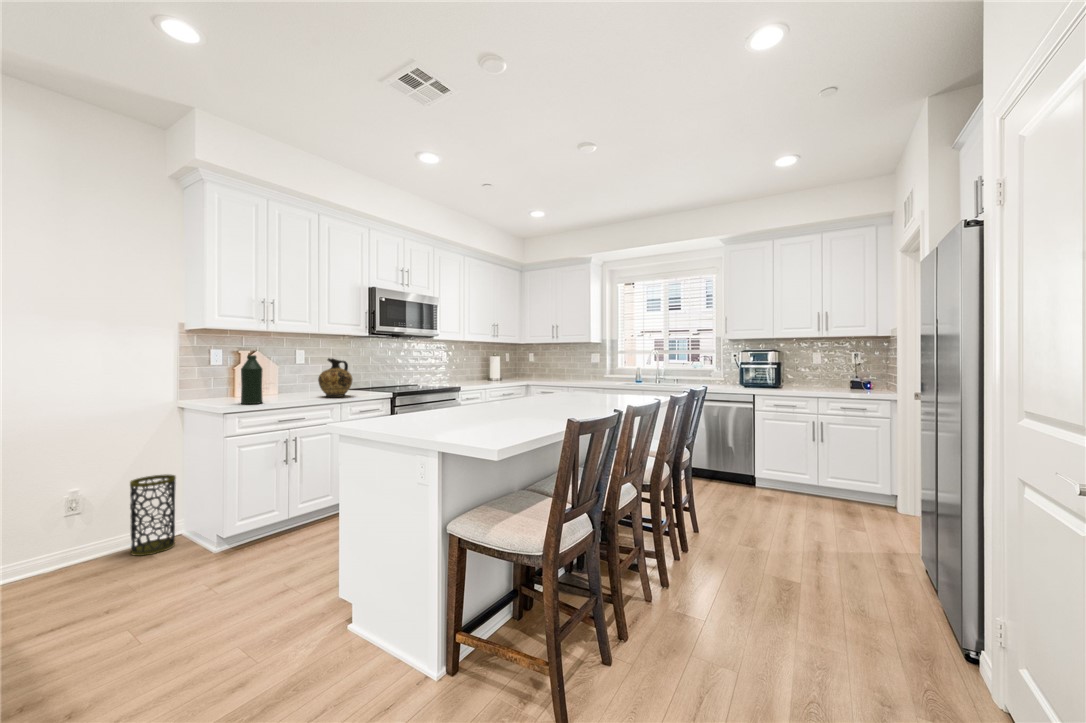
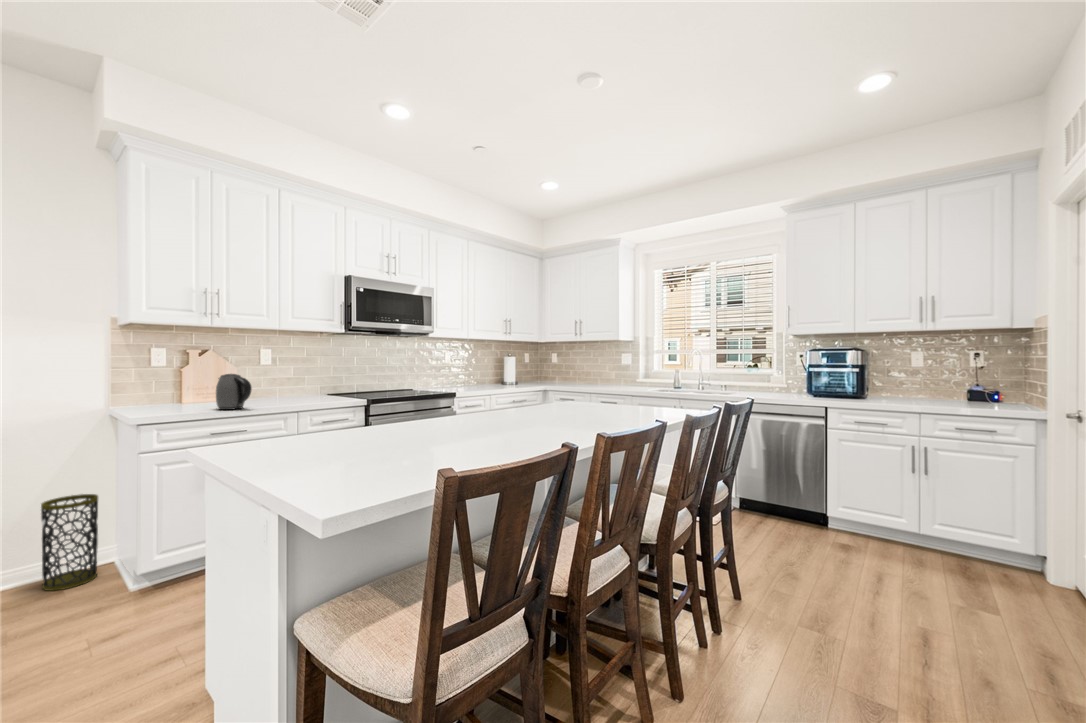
bottle: present [241,355,263,404] -> none [166,355,194,414]
ceramic jug: present [318,358,352,397] -> none [271,359,313,405]
kettle: none [277,371,308,401] -> present [216,374,252,410]

